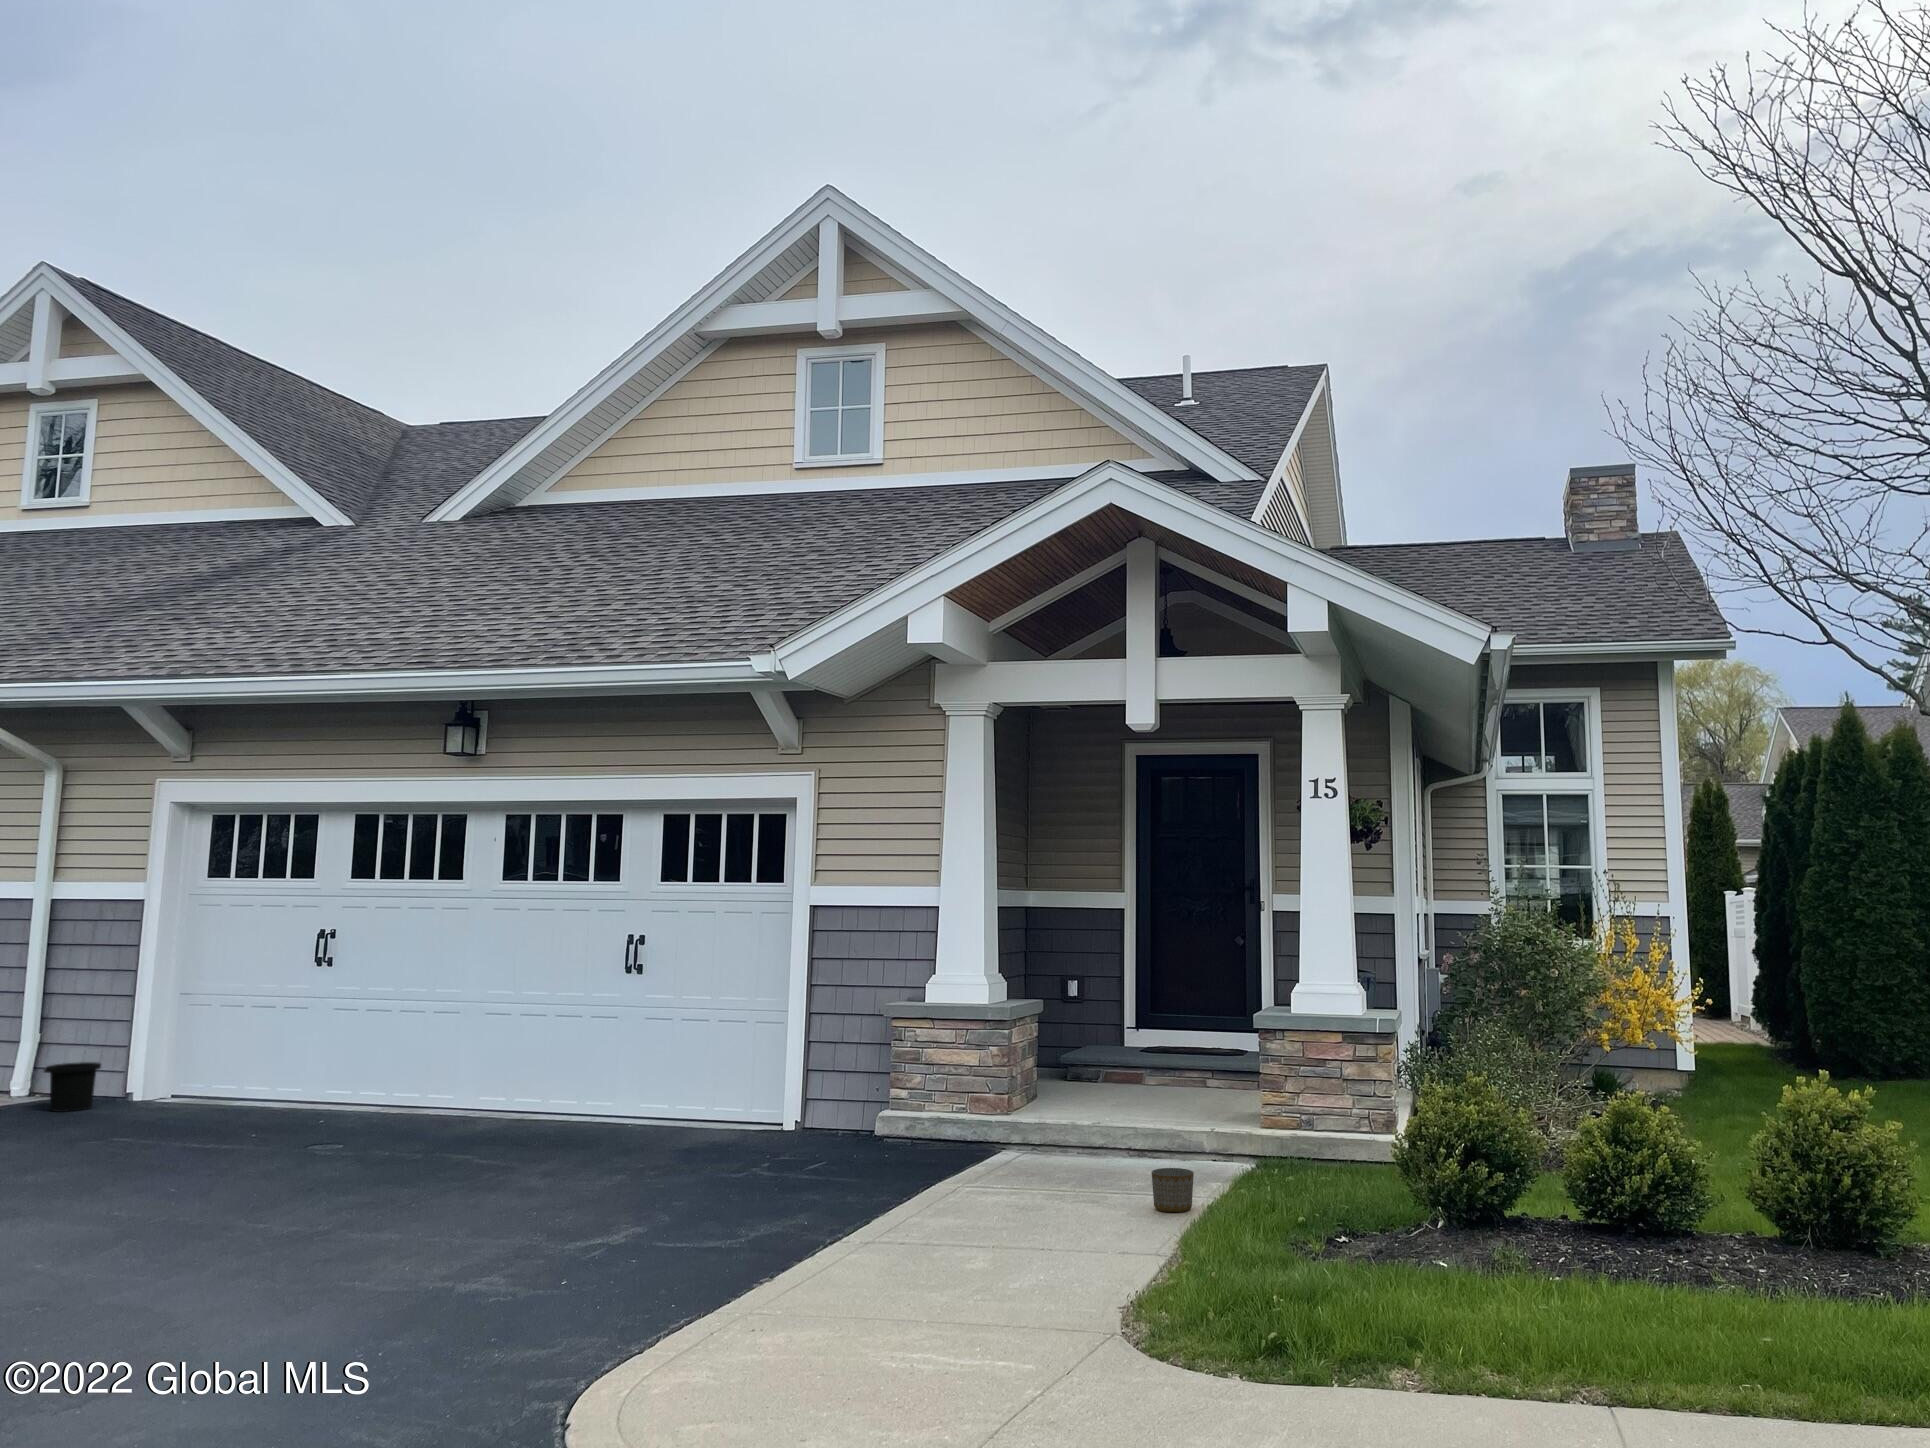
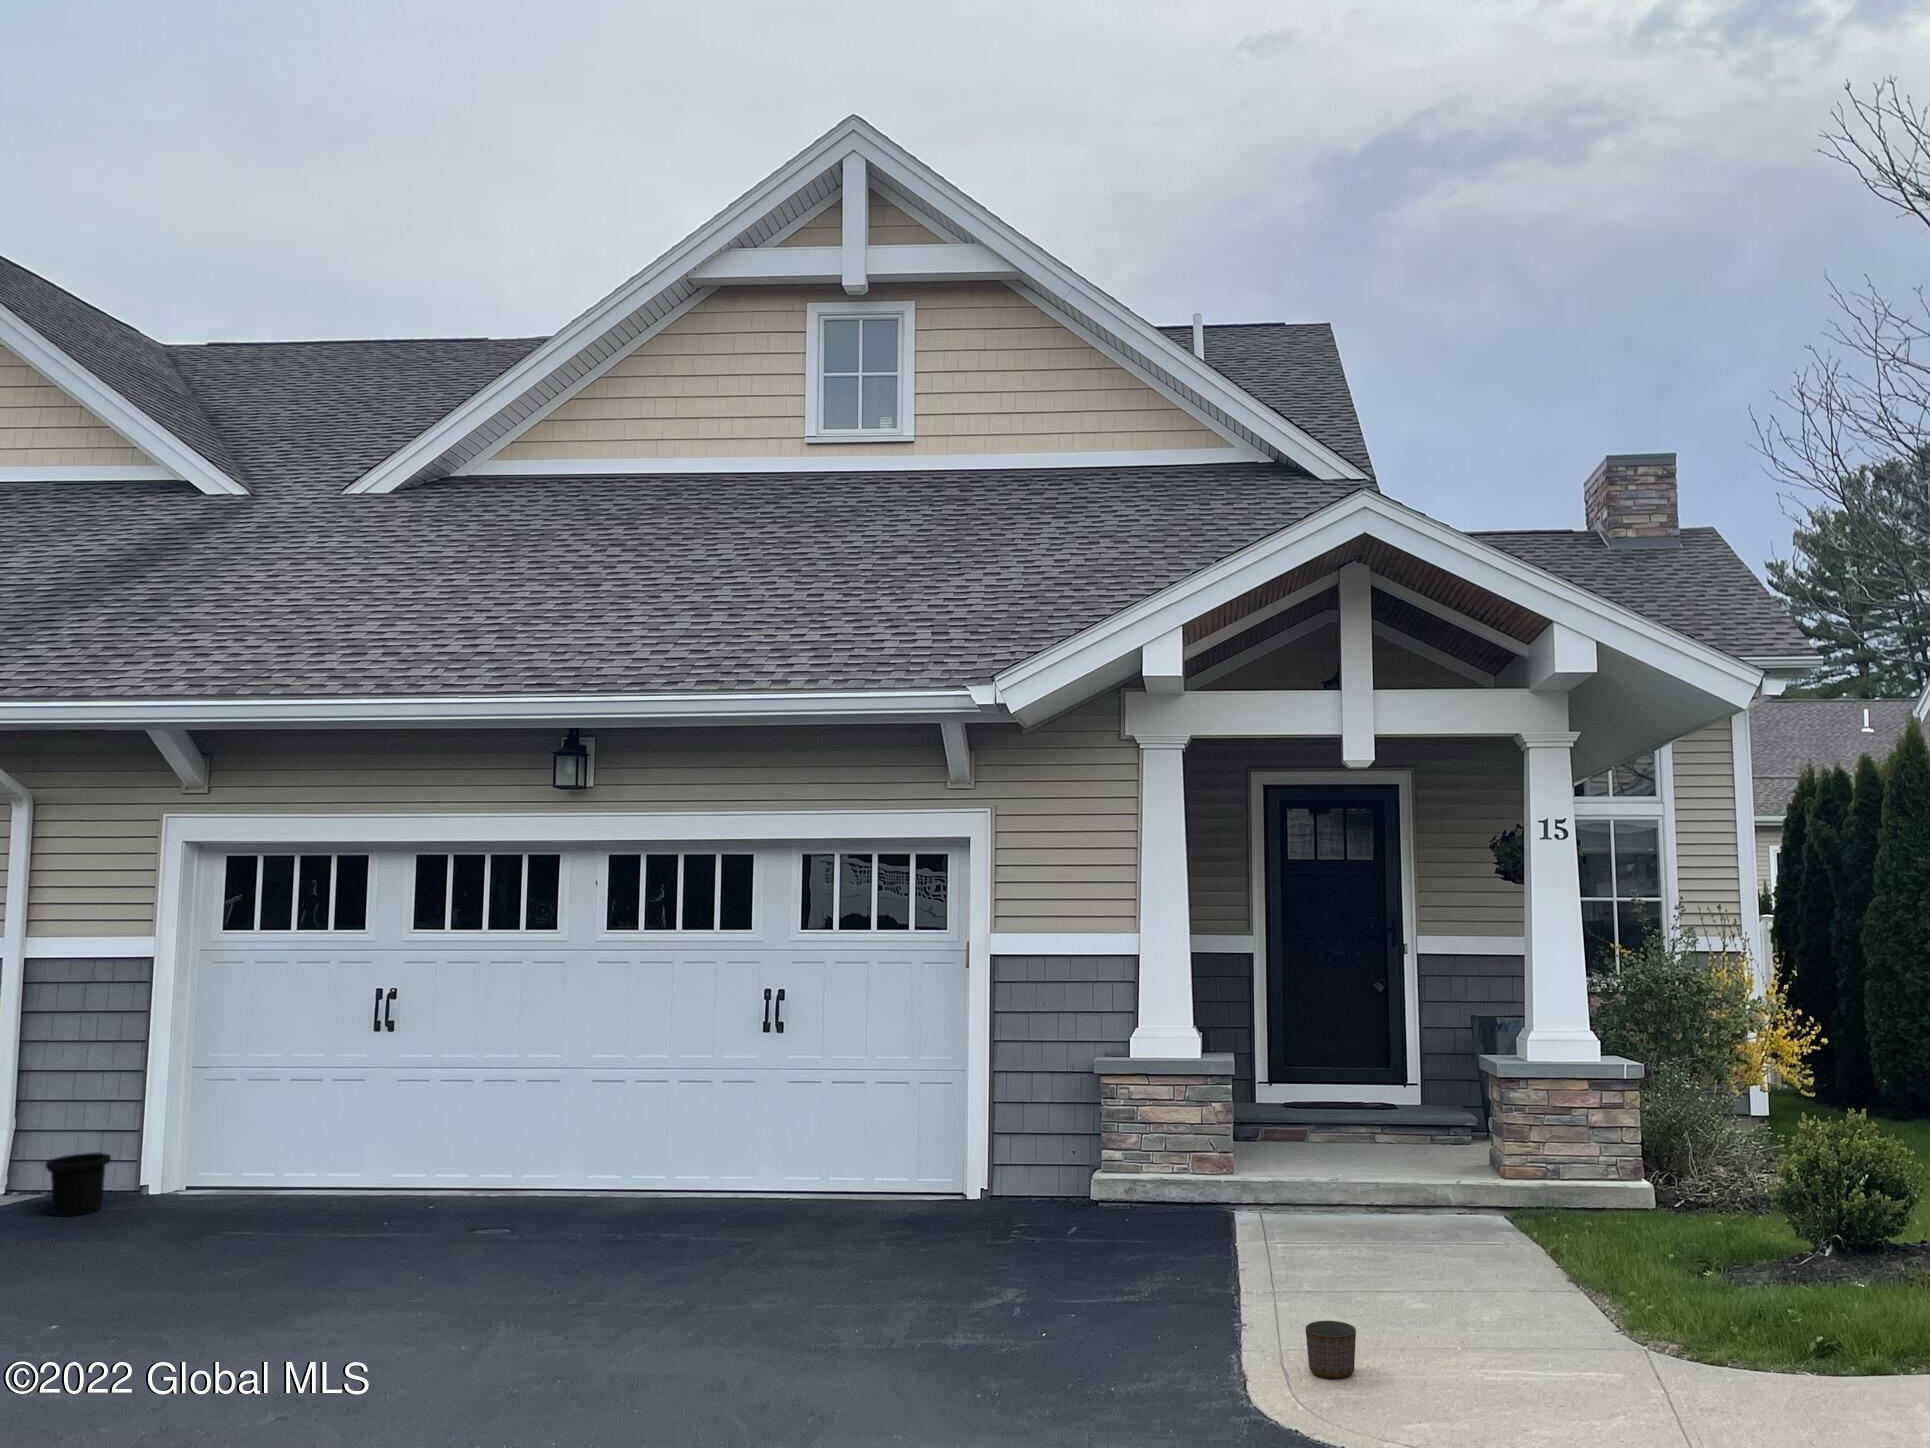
planter: present [1152,1168,1194,1212] -> present [1305,1321,1356,1378]

